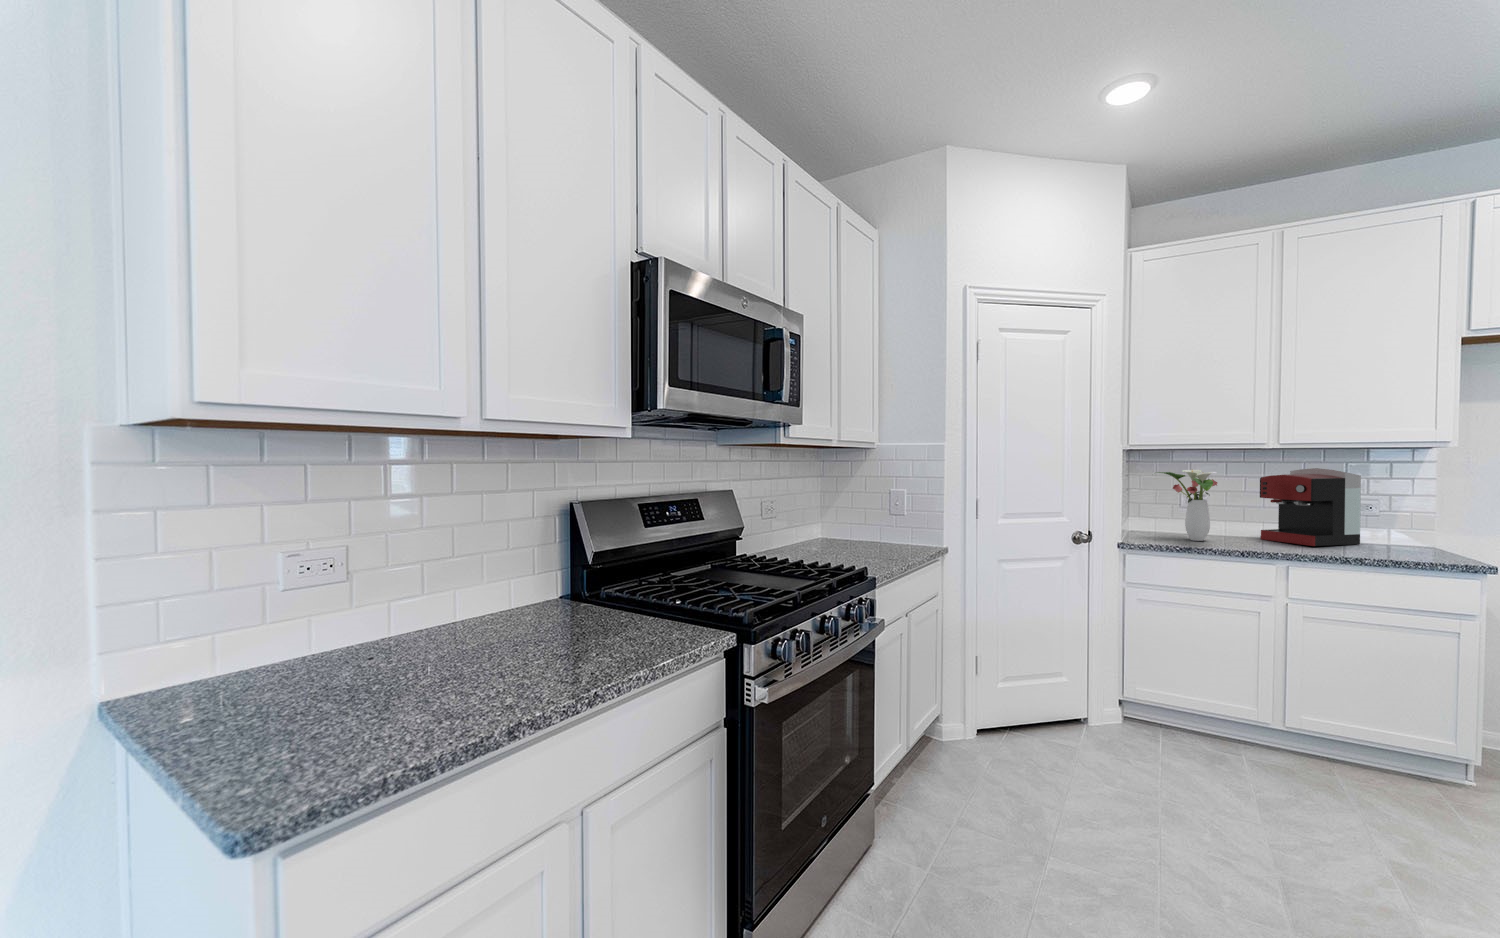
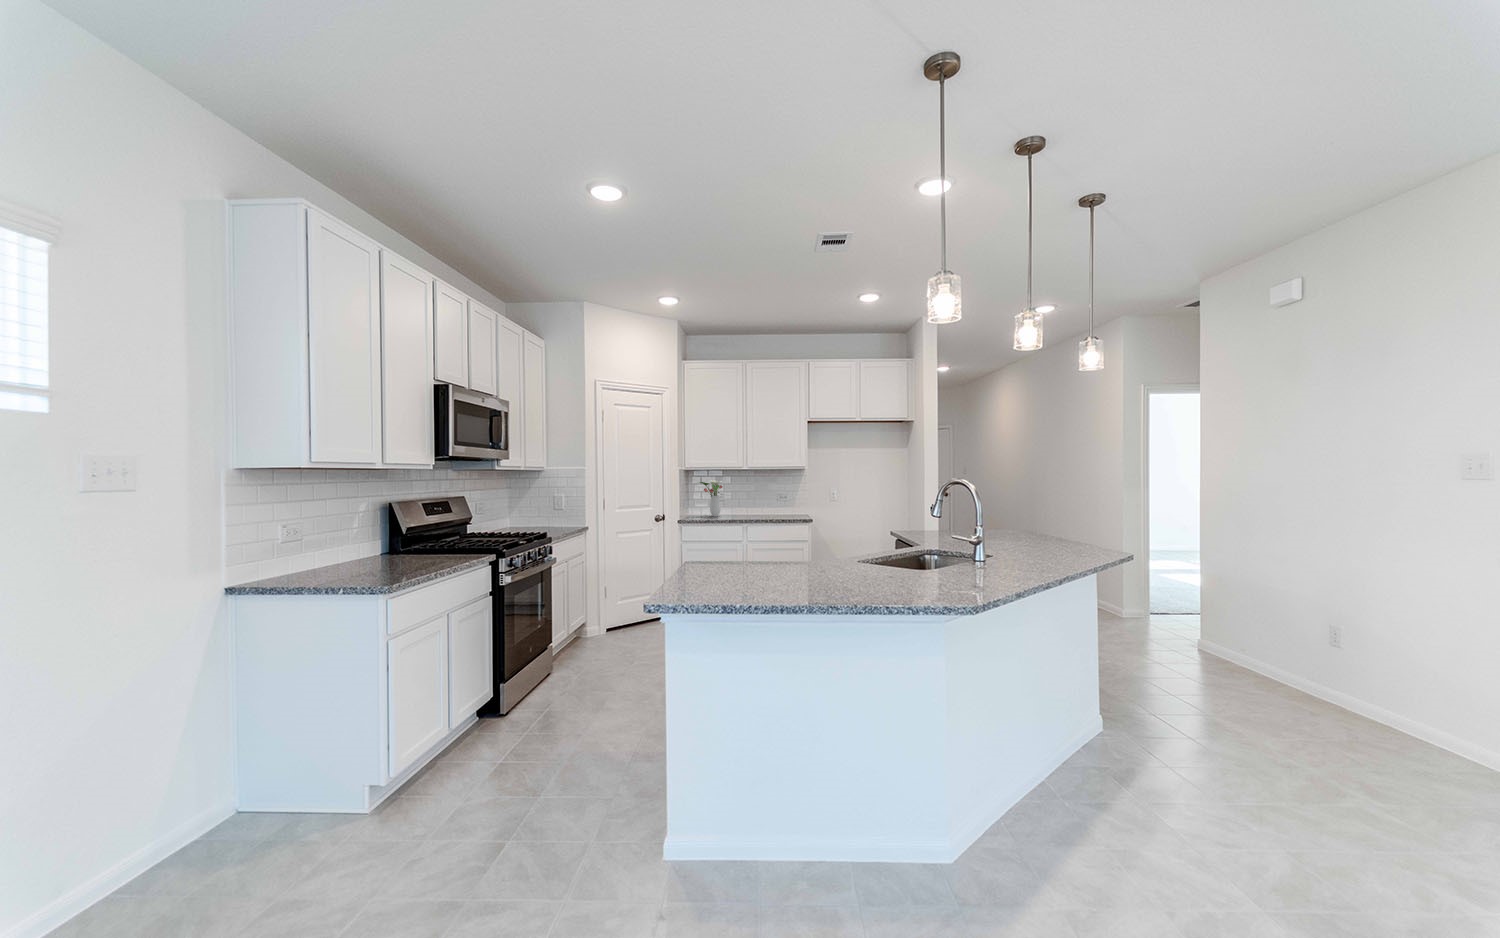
coffee maker: present [1260,468,1361,546] -> none [742,478,780,515]

